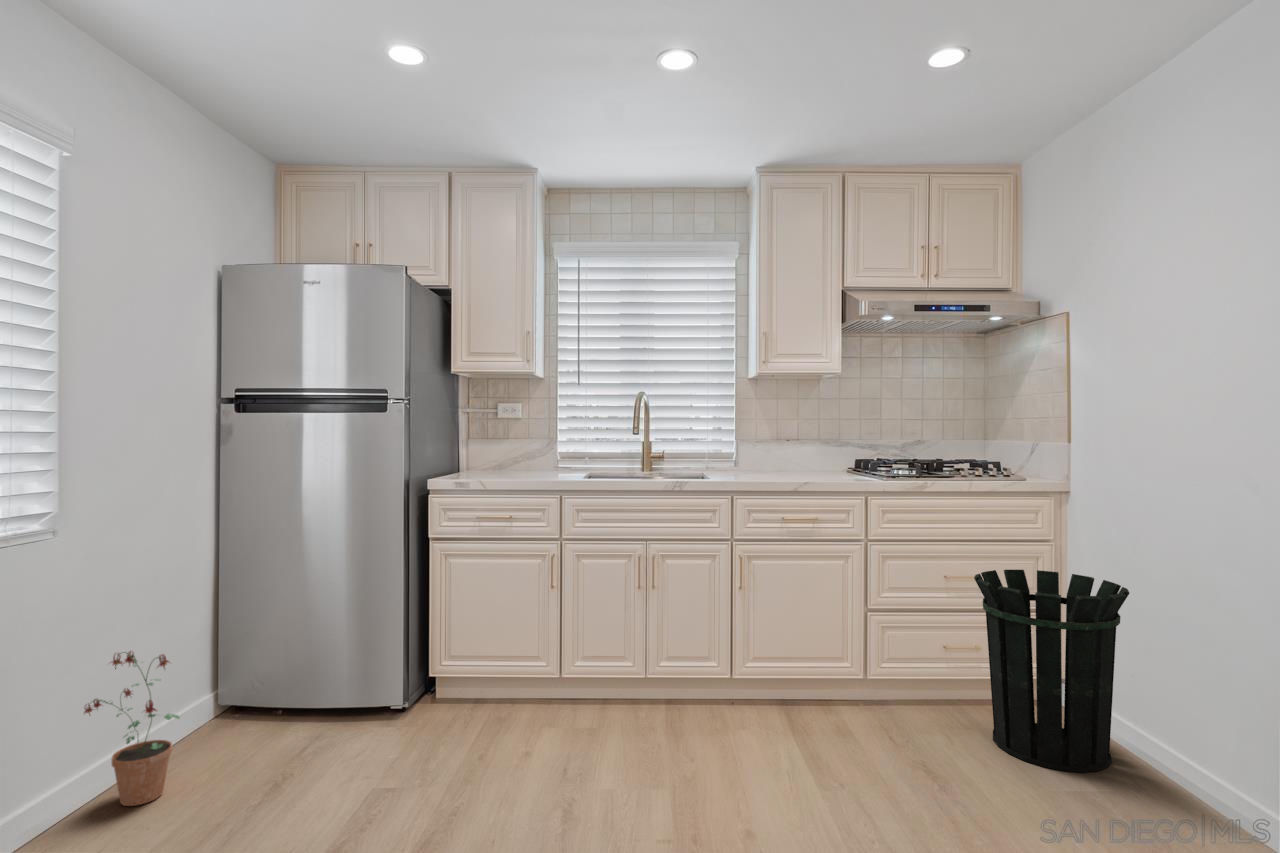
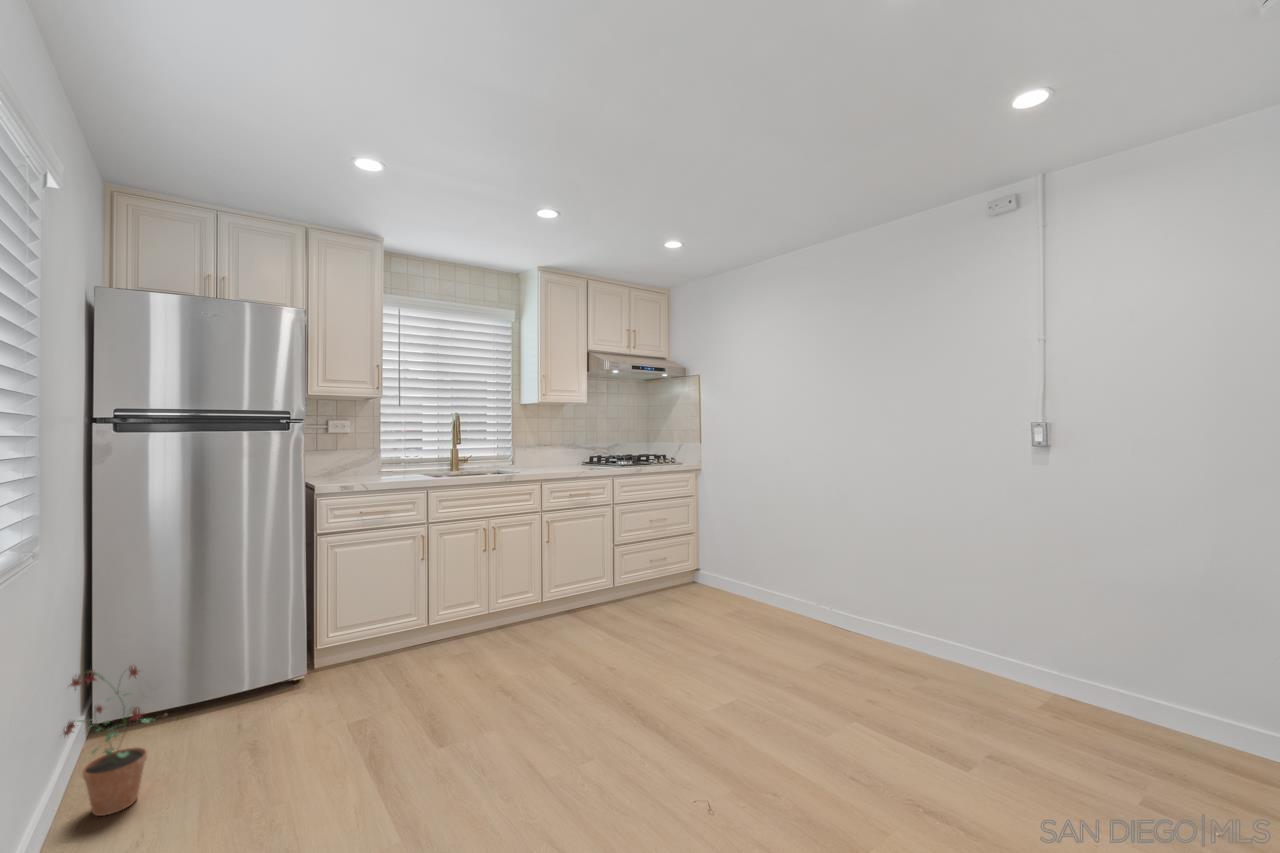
waste bin: present [974,570,1129,772] -> none [671,512,739,608]

